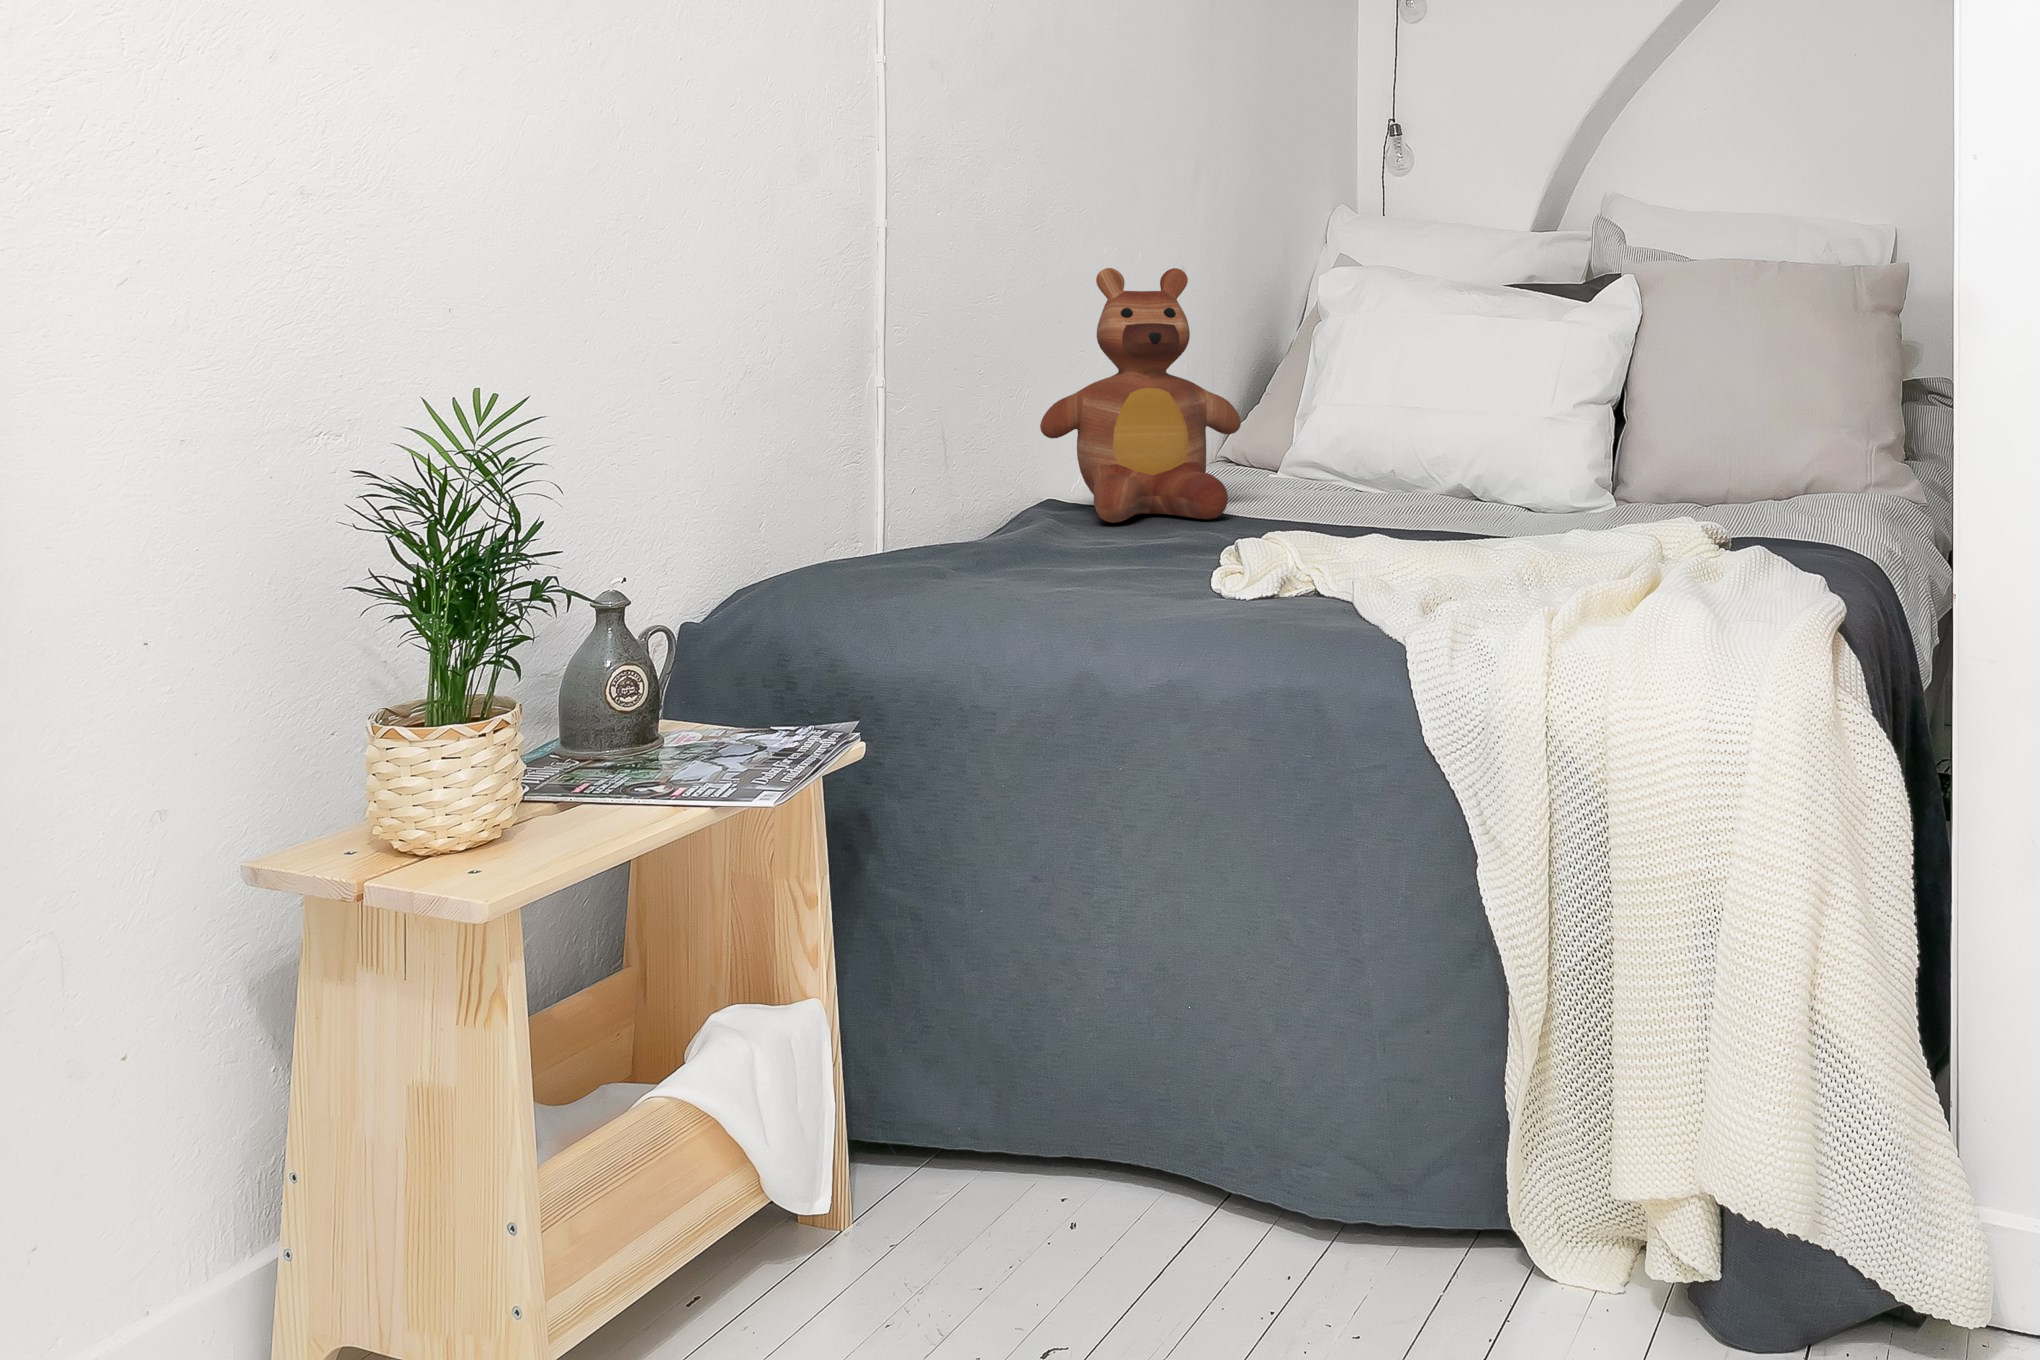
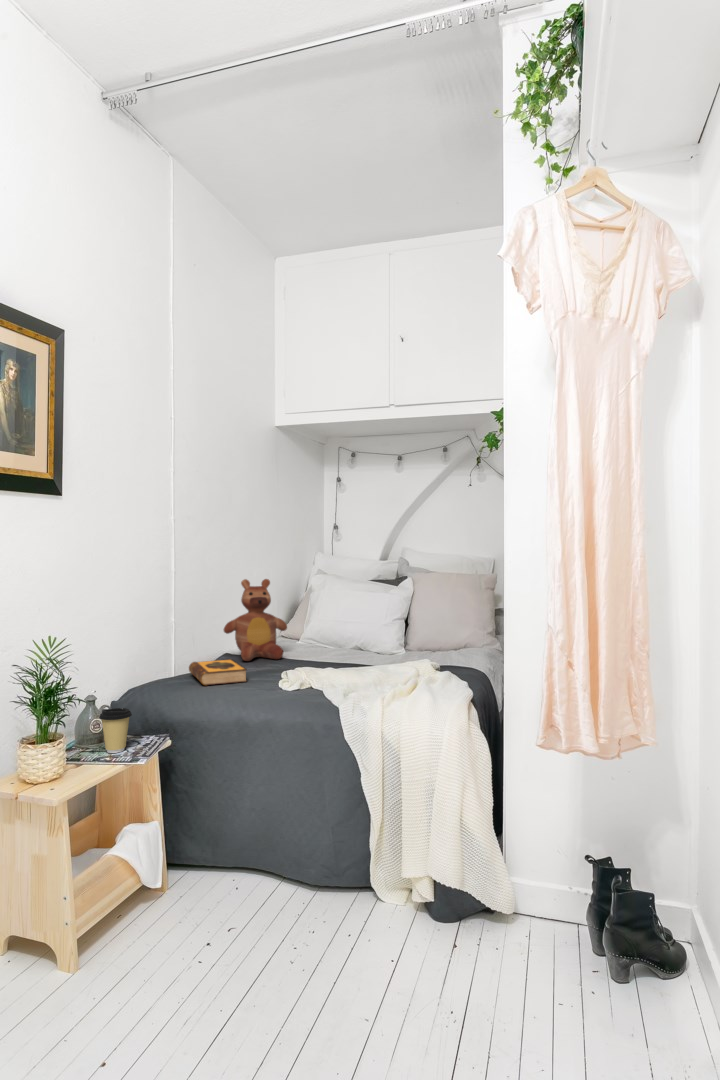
hardback book: none [928,508,1111,580] -> present [189,660,247,686]
coffee cup: none [634,630,740,771] -> present [99,708,132,753]

